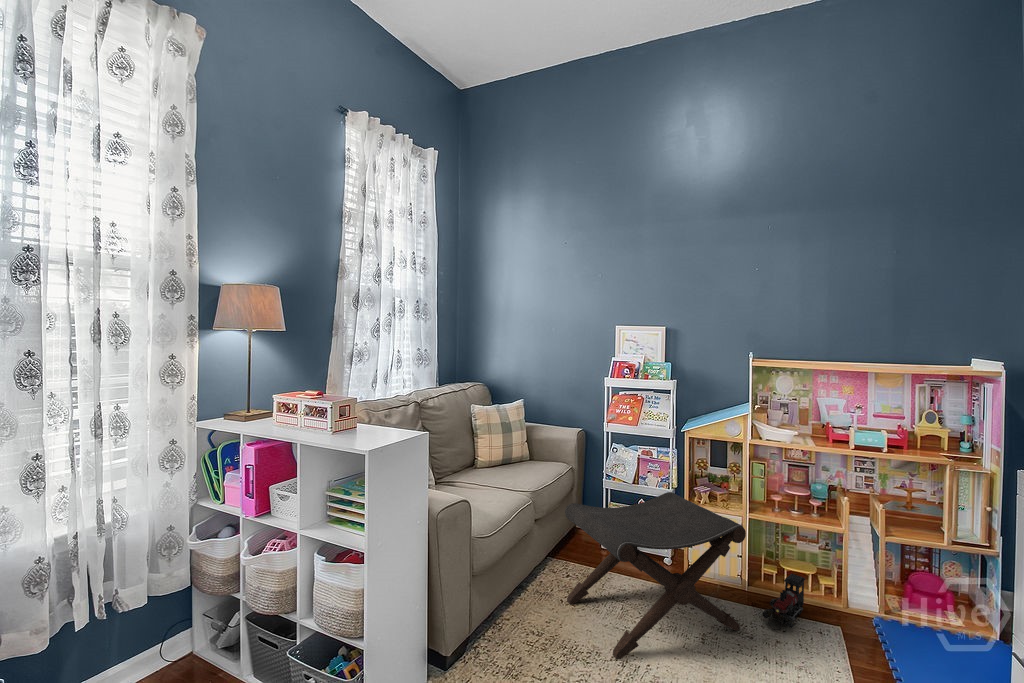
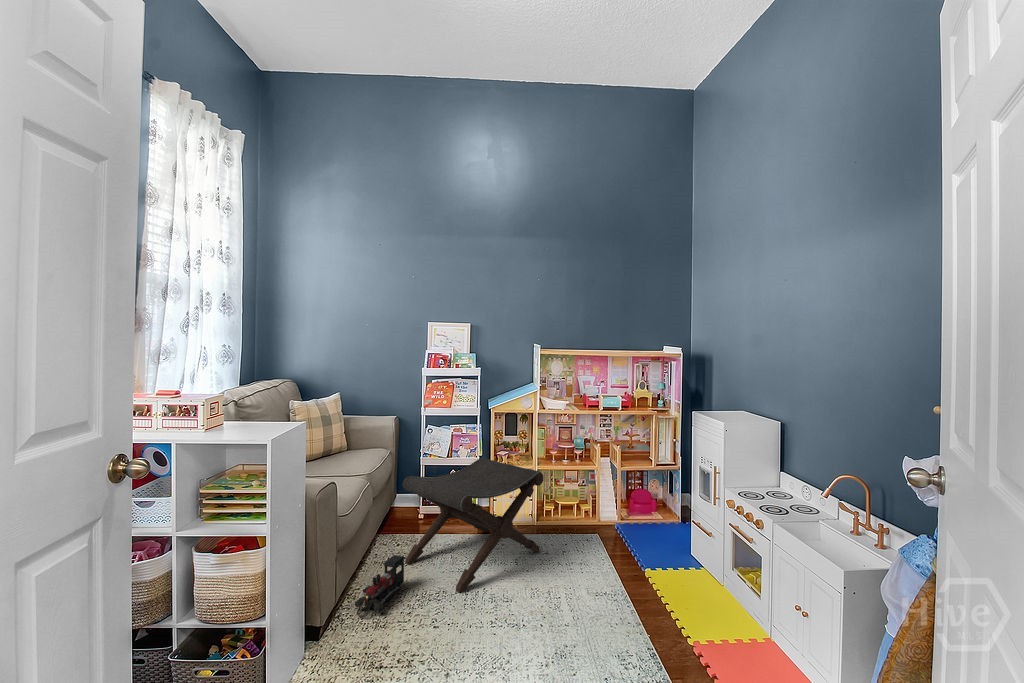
toy train: present [762,574,805,630] -> present [355,555,405,618]

